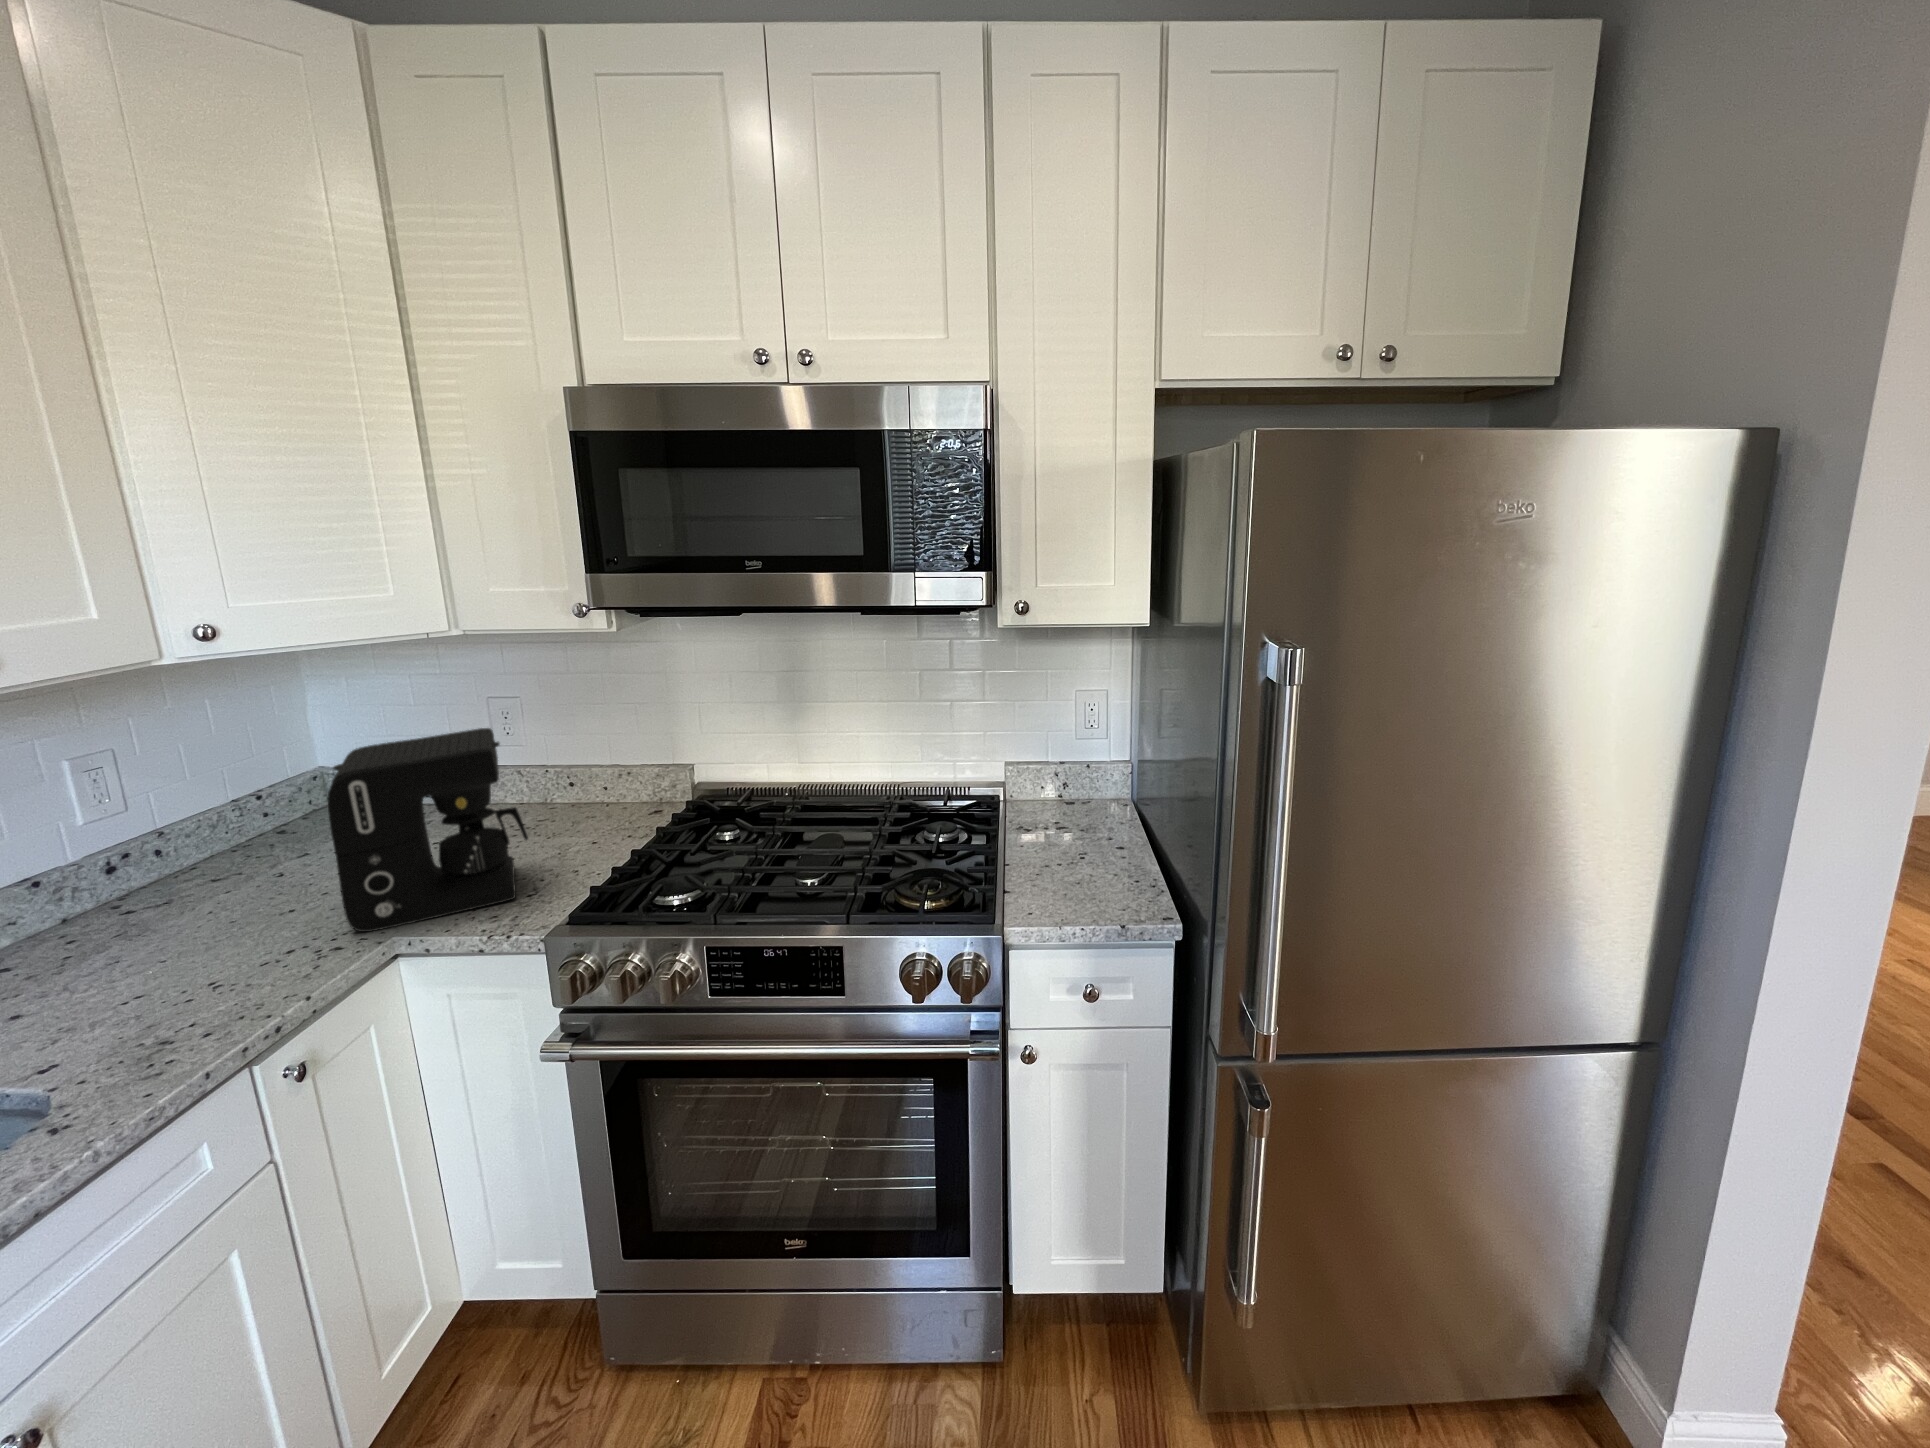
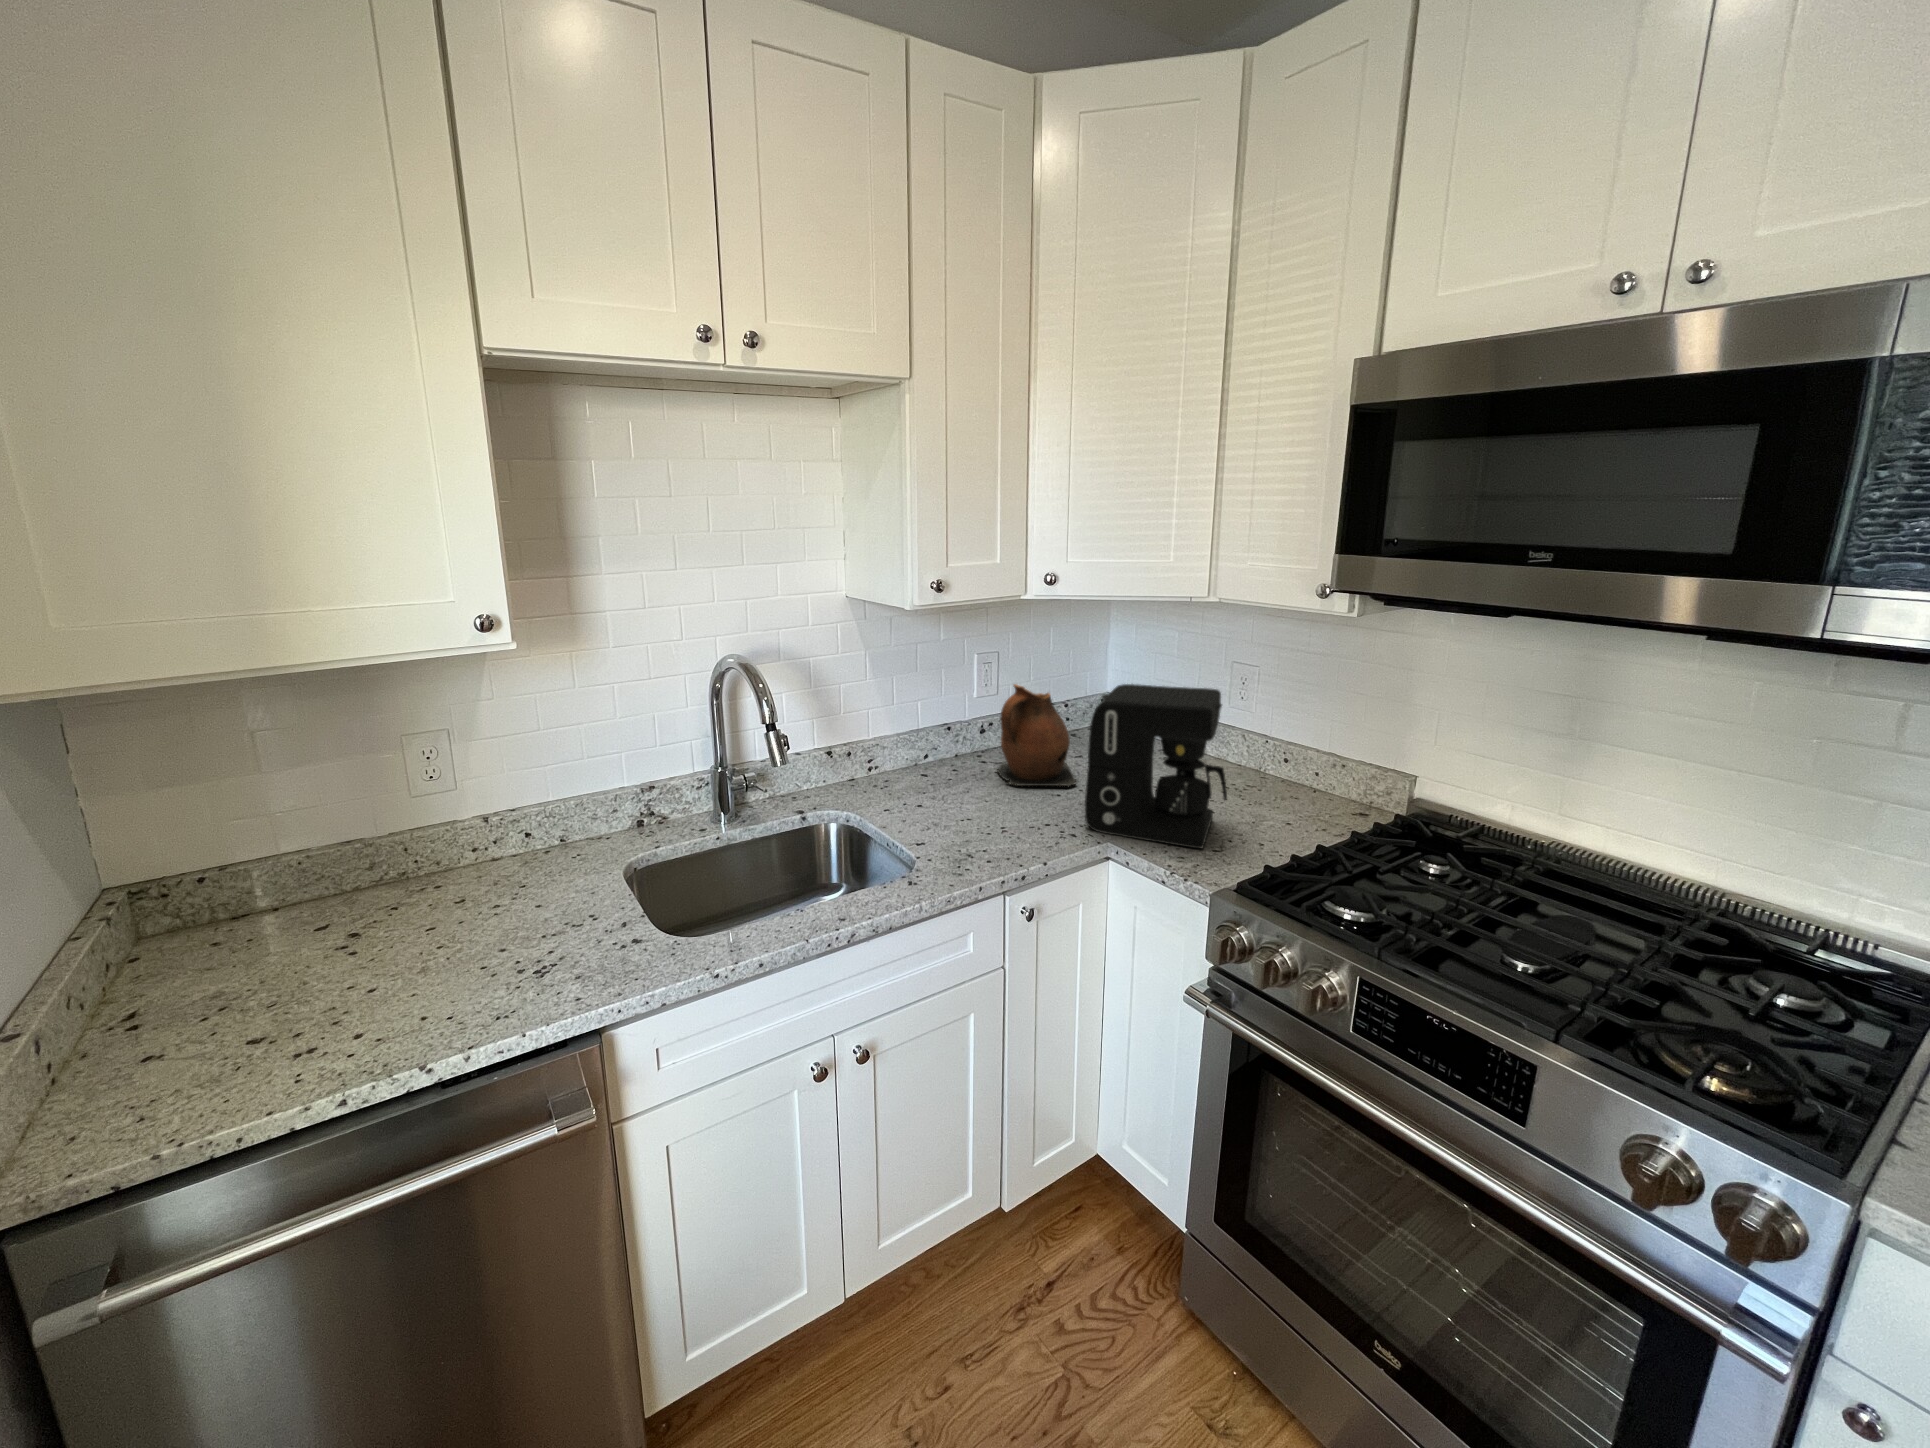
ceramic pitcher: none [150,784,314,926] -> present [997,684,1076,786]

